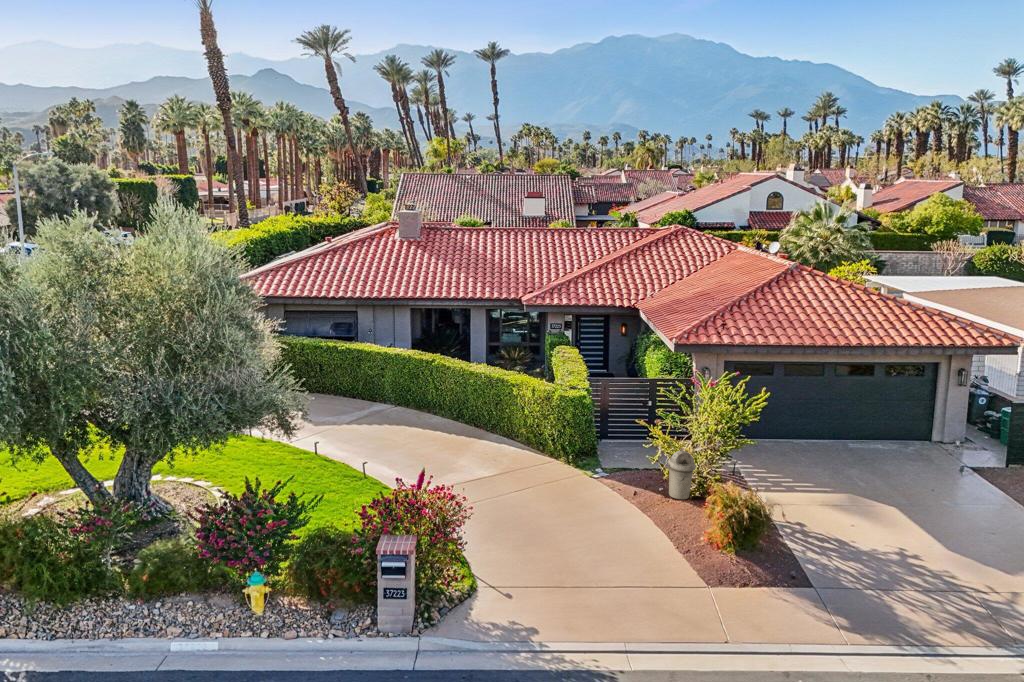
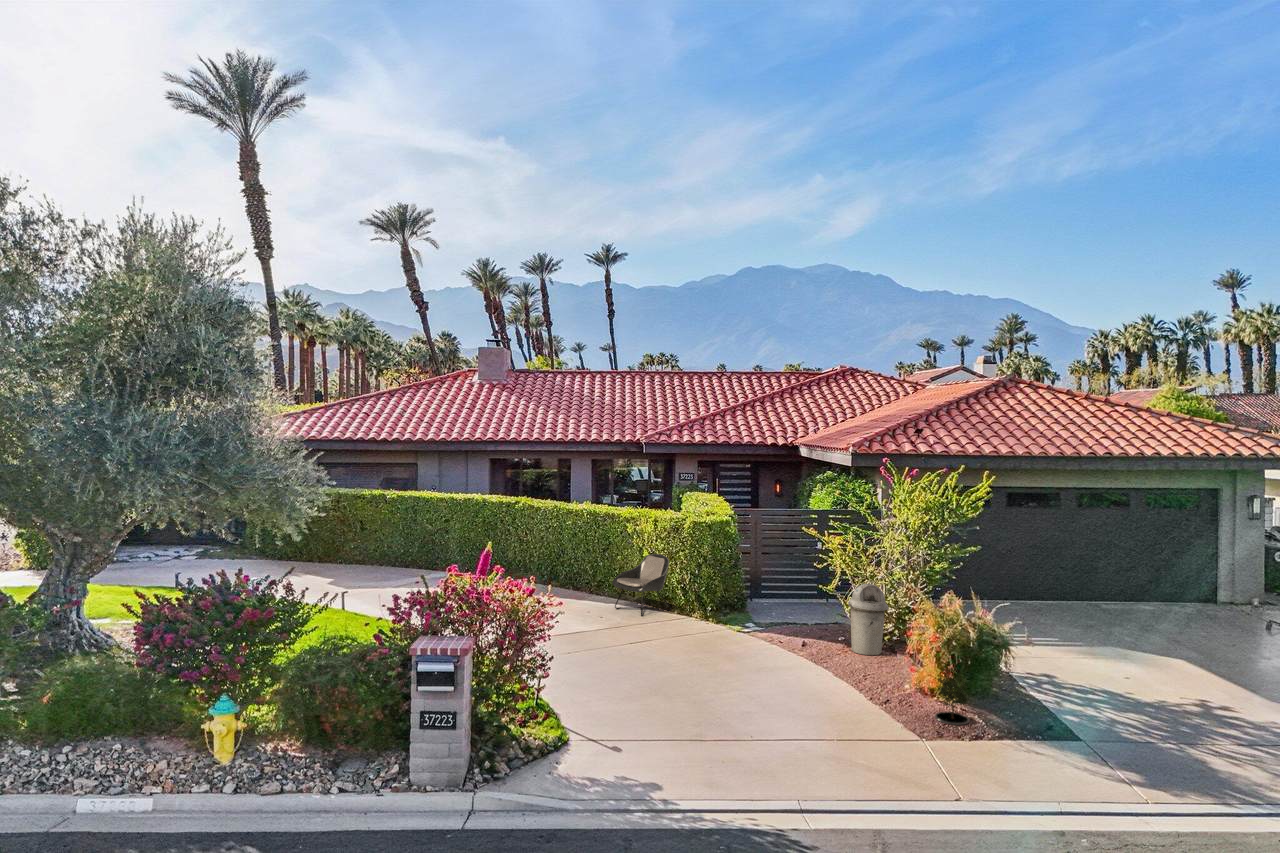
lounge chair: none [503,408,544,456] -> present [612,554,671,616]
potted tree: none [719,531,745,573] -> present [935,668,969,725]

